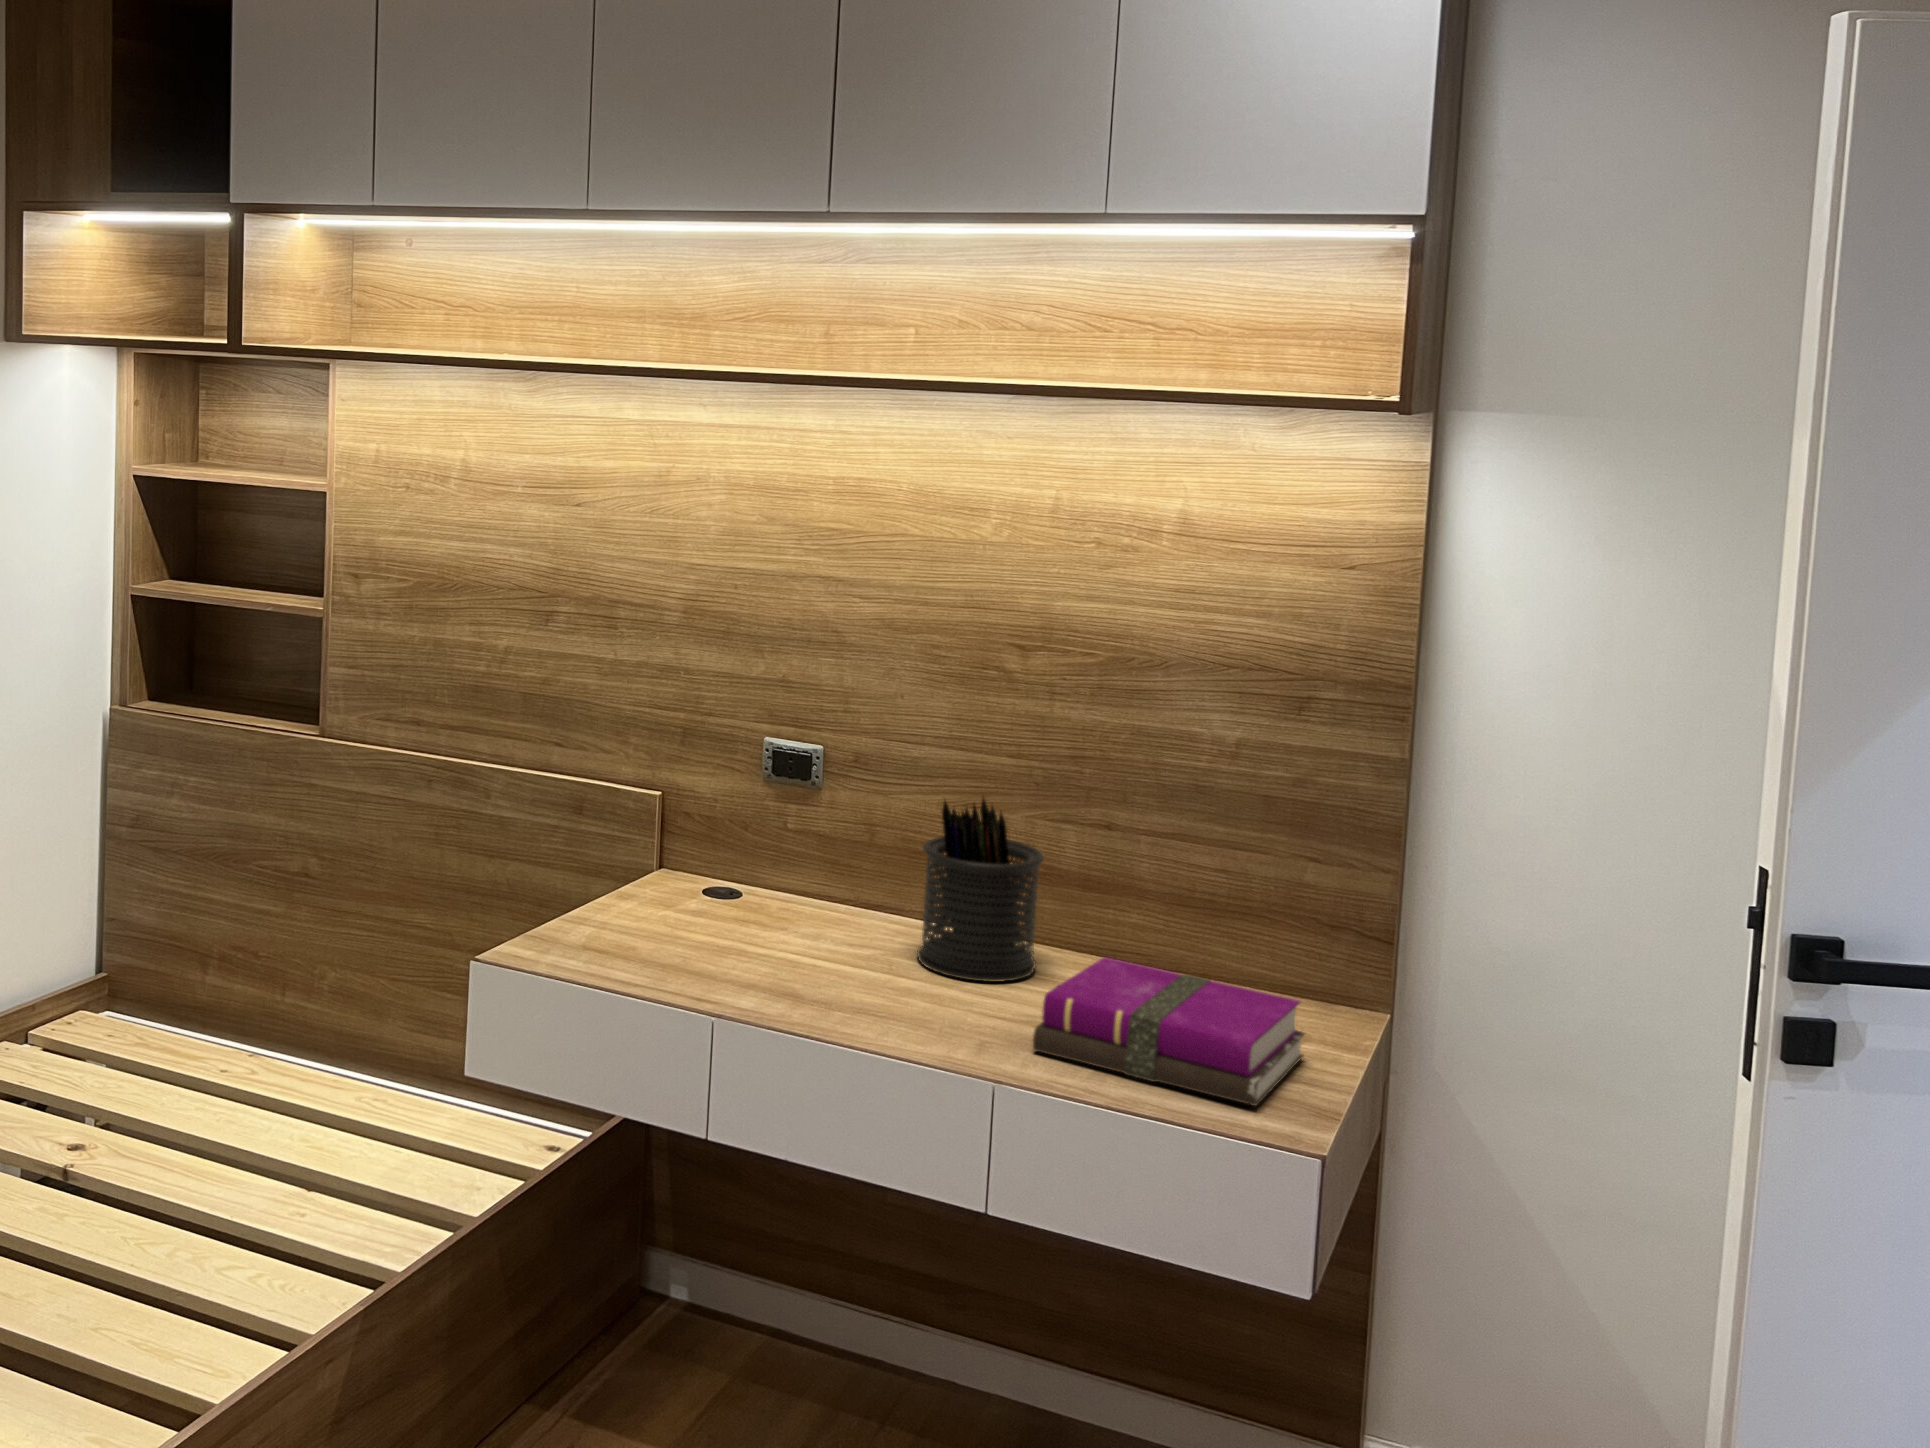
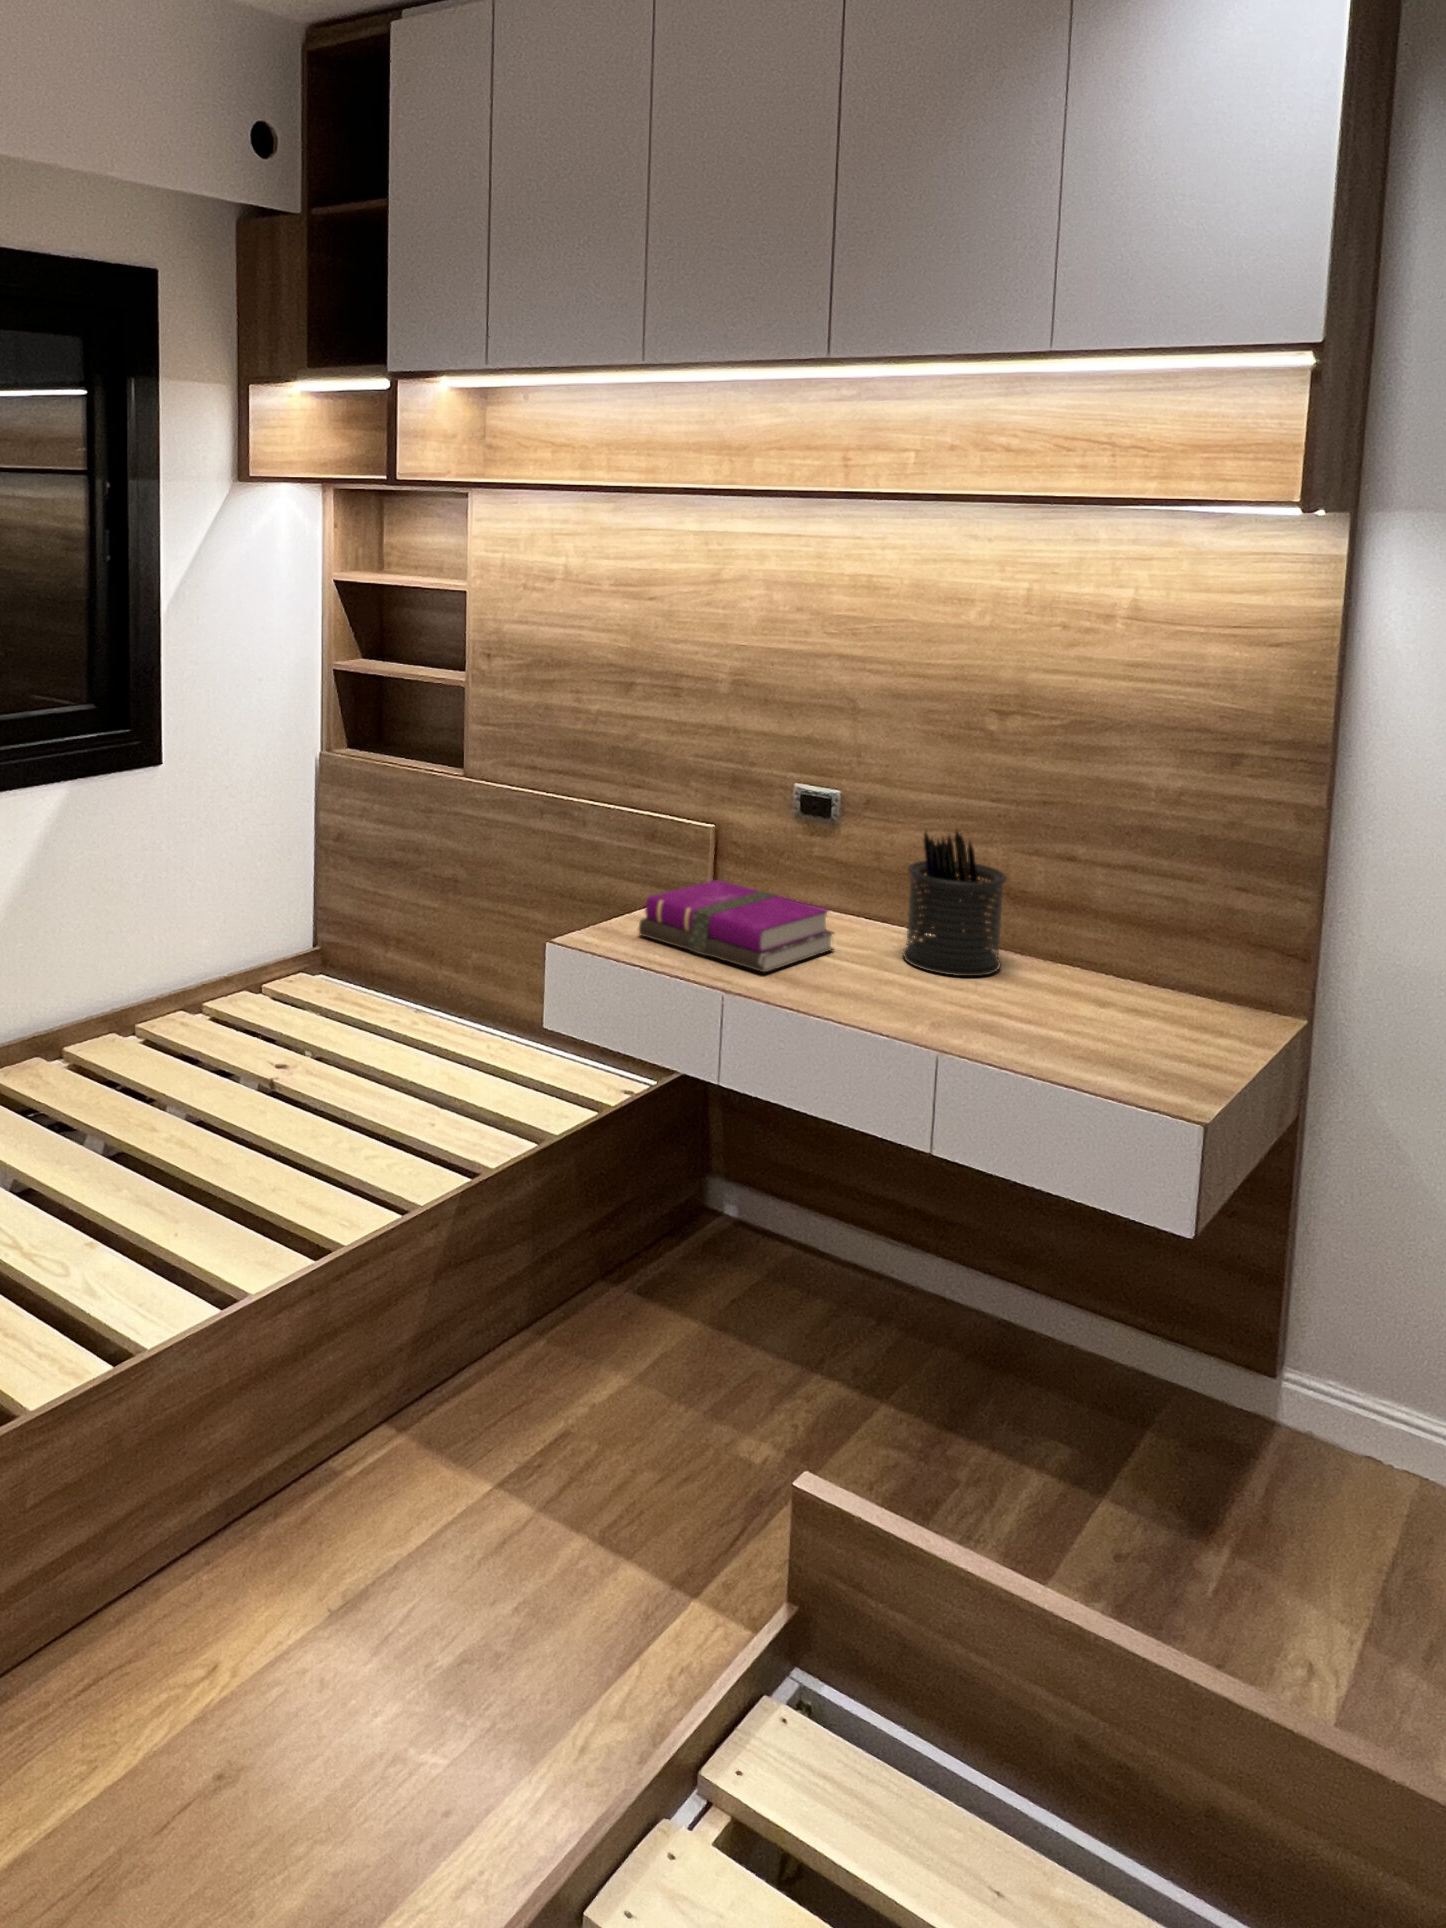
notebook: present [1033,957,1305,1106] -> present [639,880,834,973]

